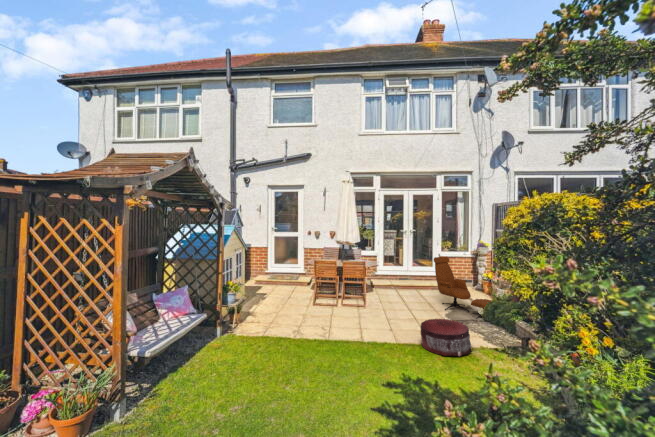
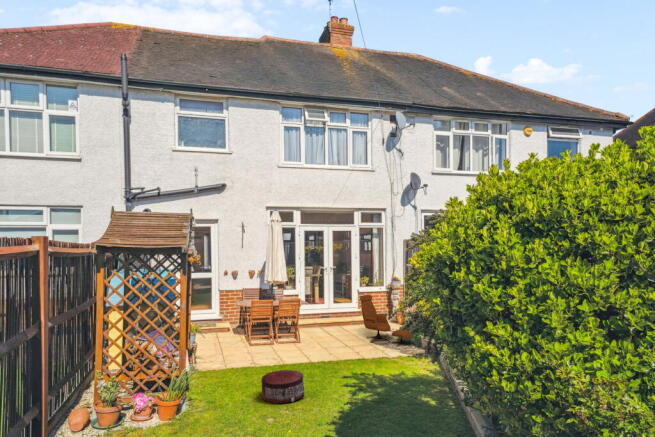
pouf: present [421,319,471,356] -> present [261,370,305,403]

